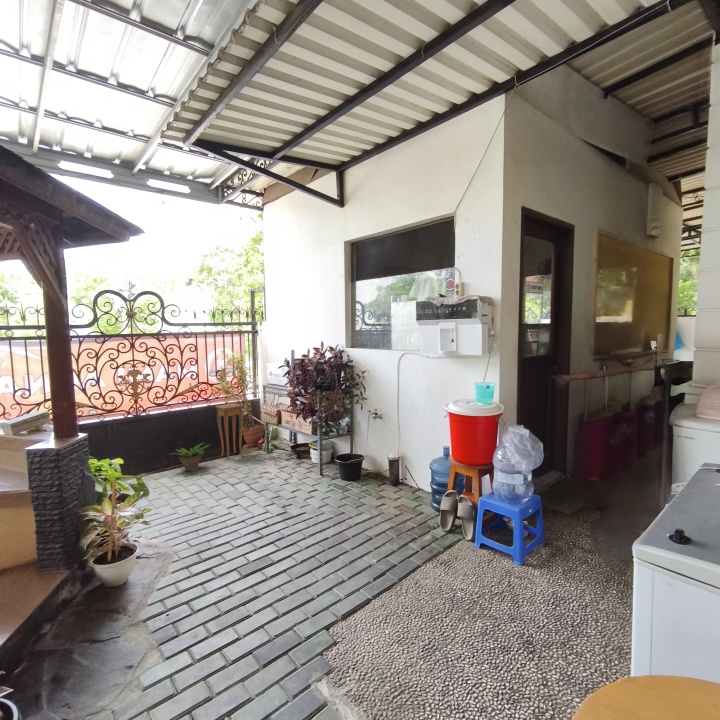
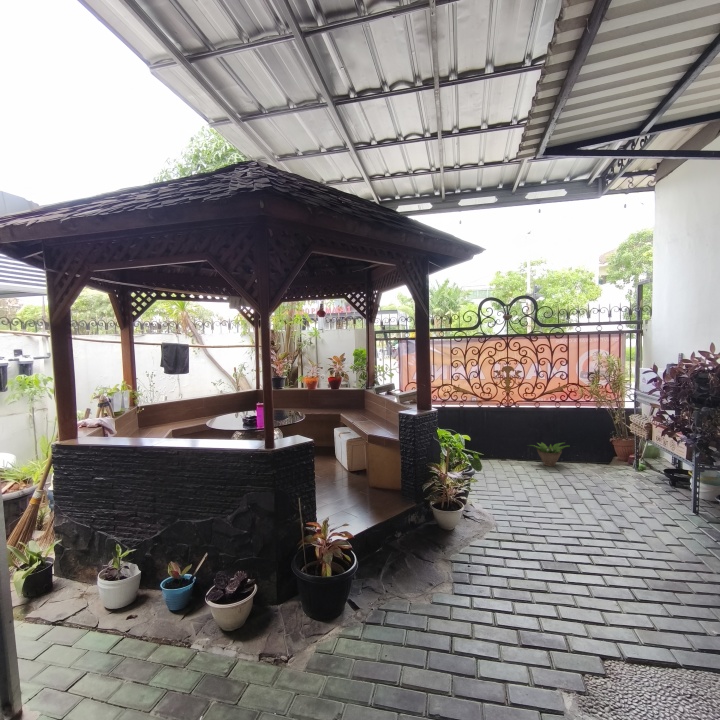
side table: present [215,403,243,460] -> none [581,409,612,467]

